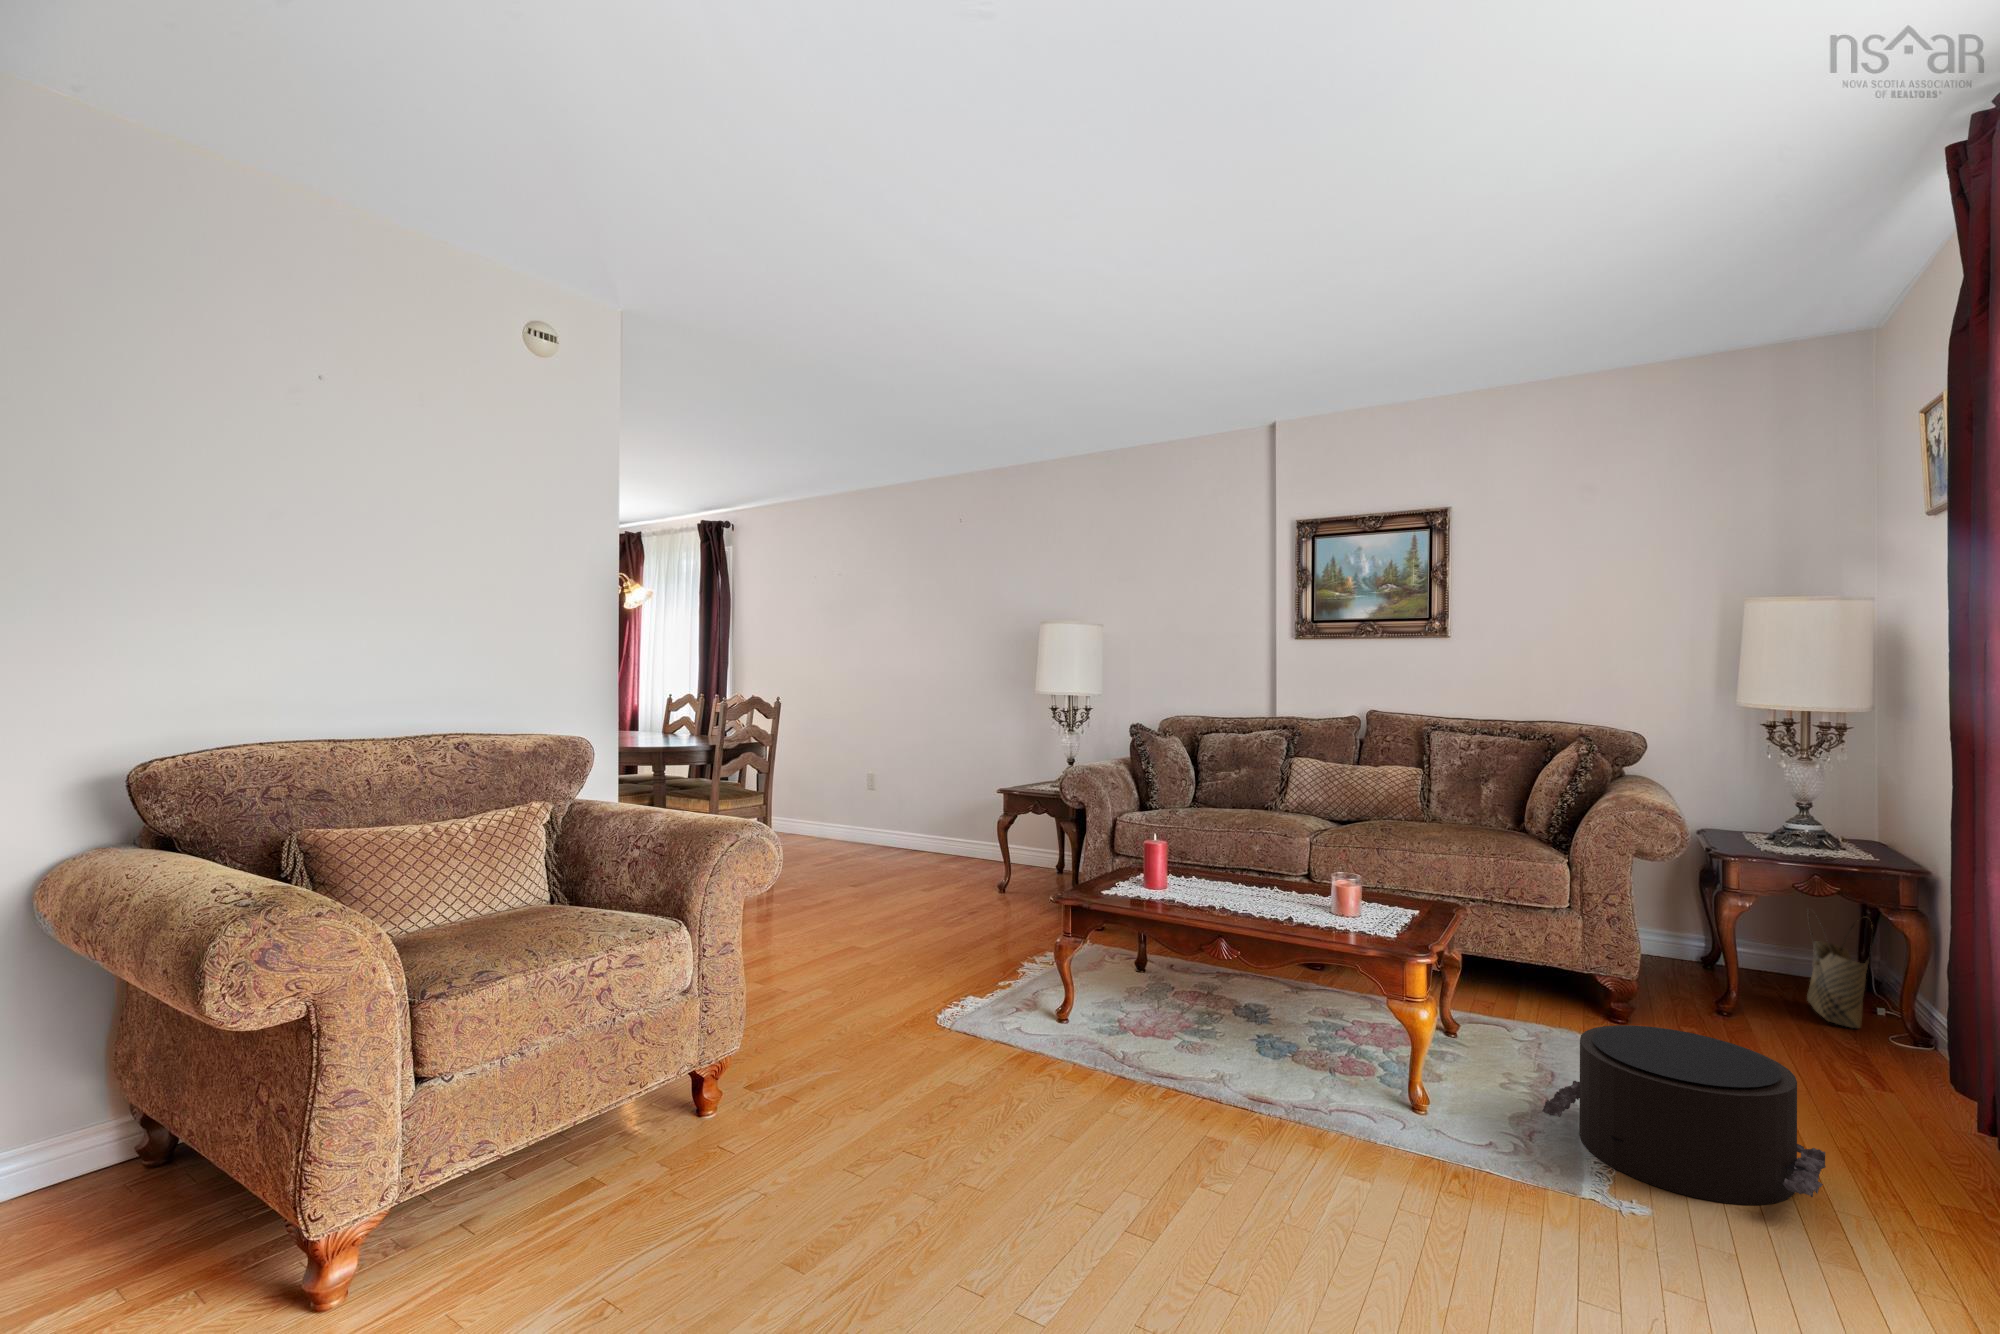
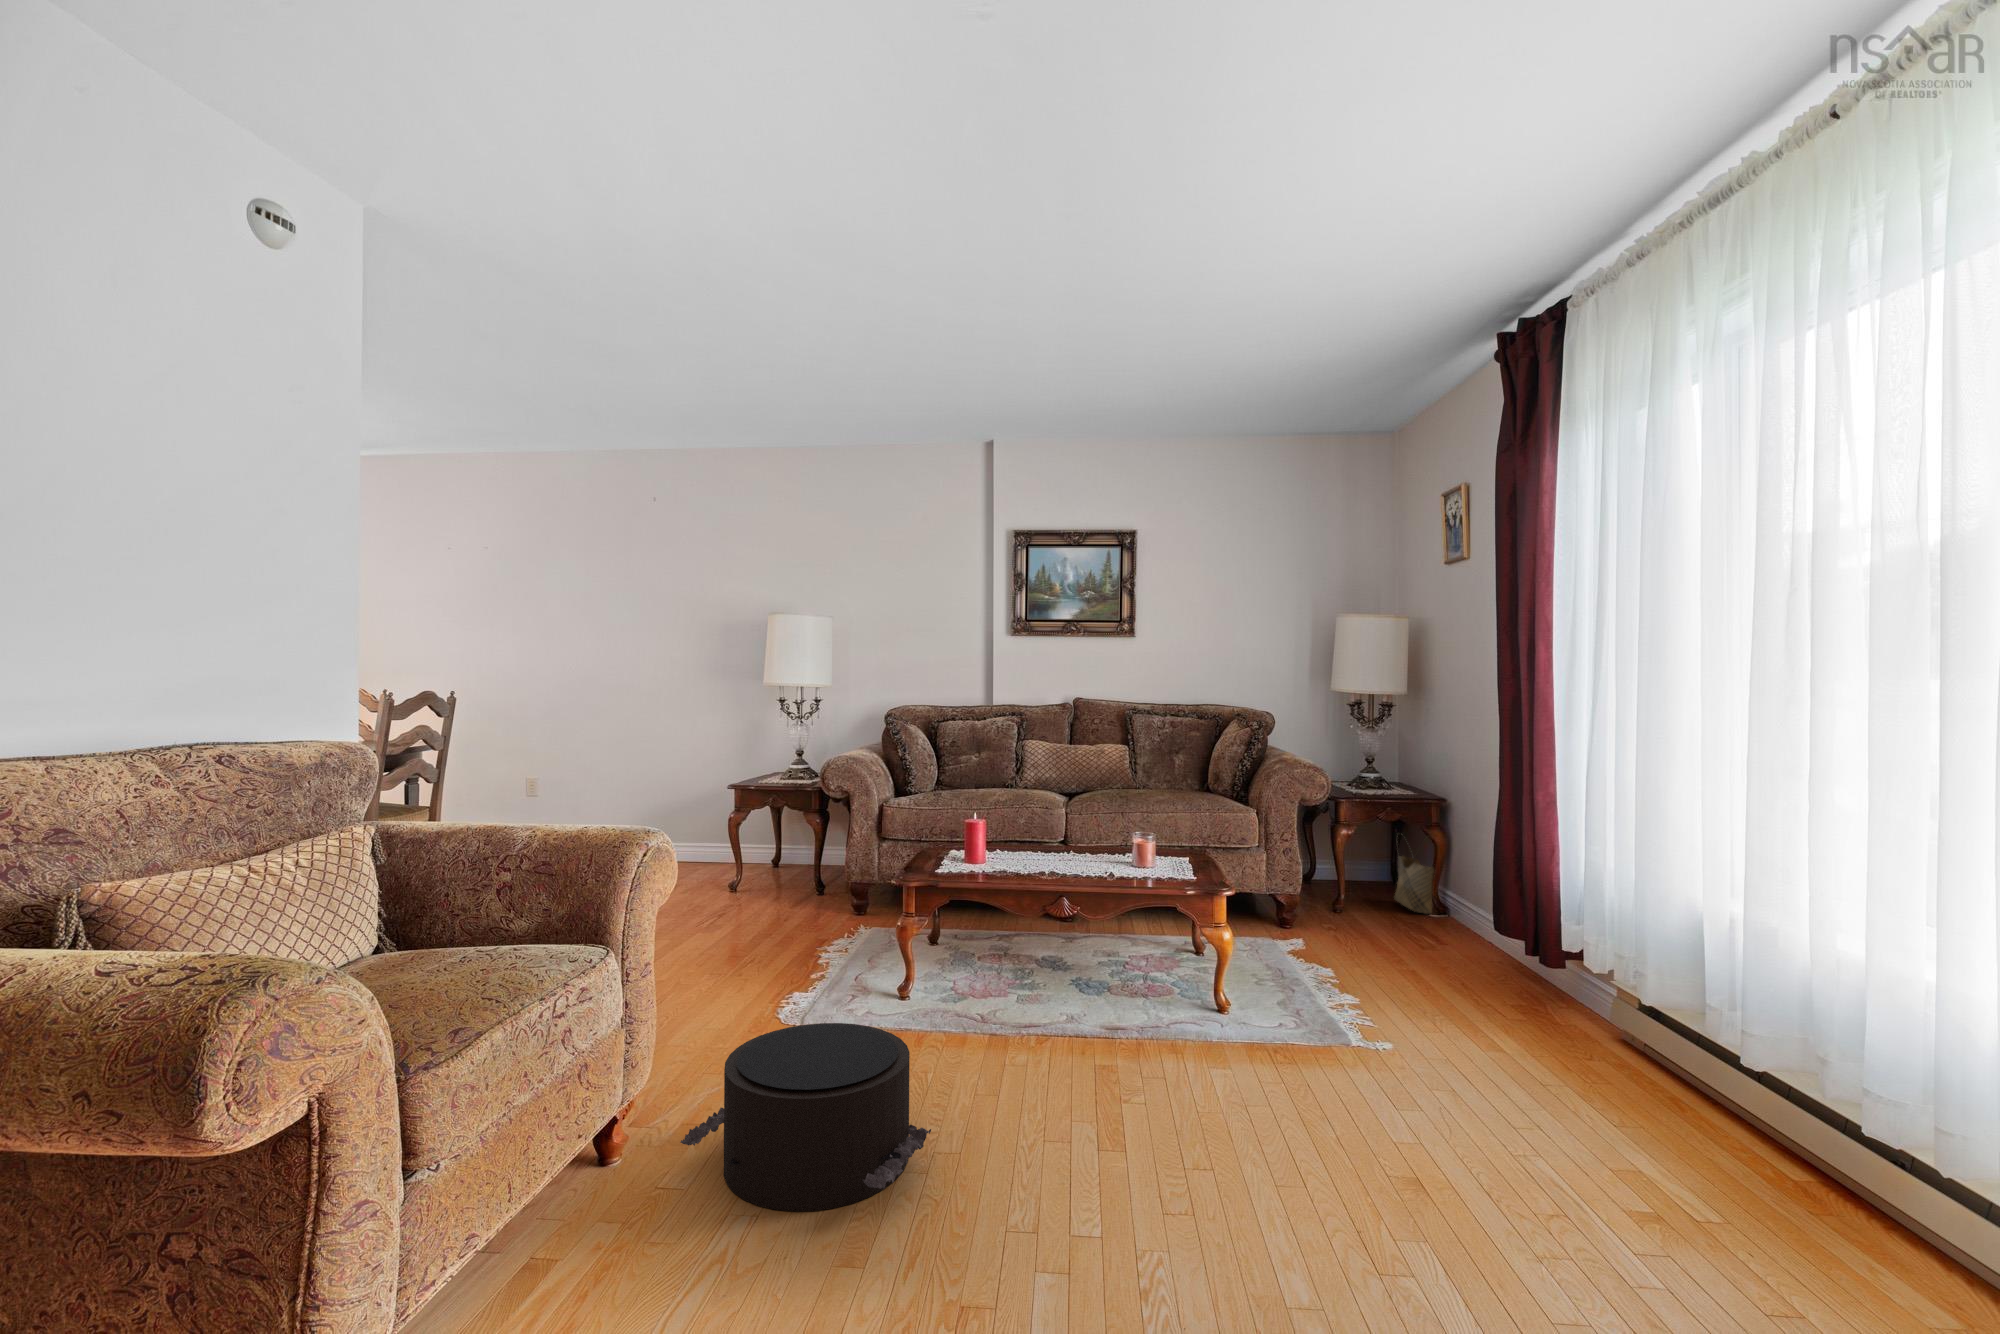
pouf: present [1542,1025,1826,1205] -> present [680,1023,931,1211]

